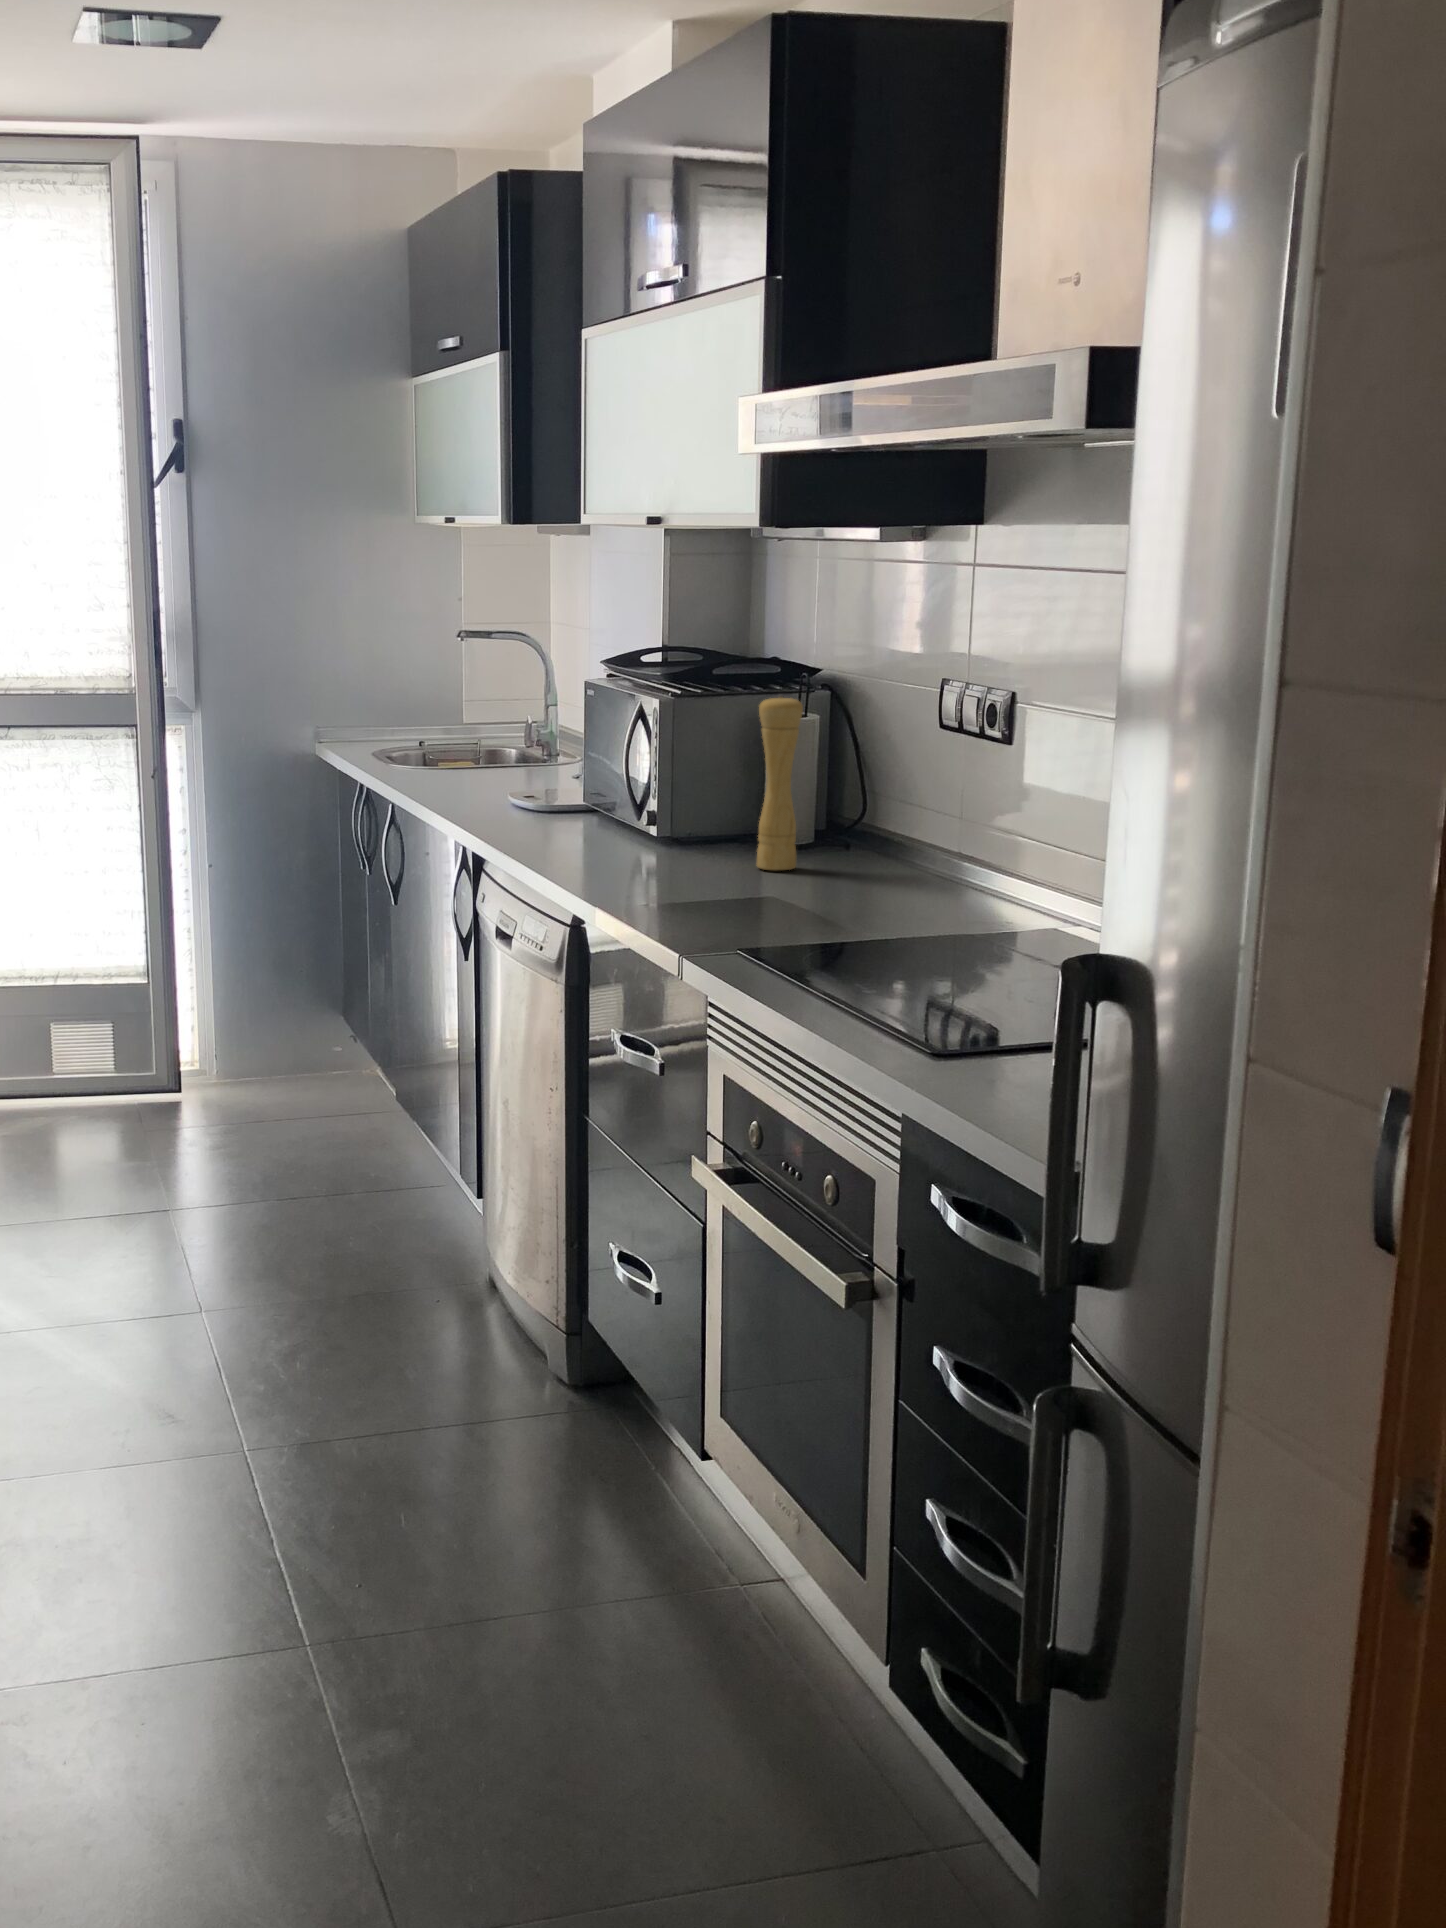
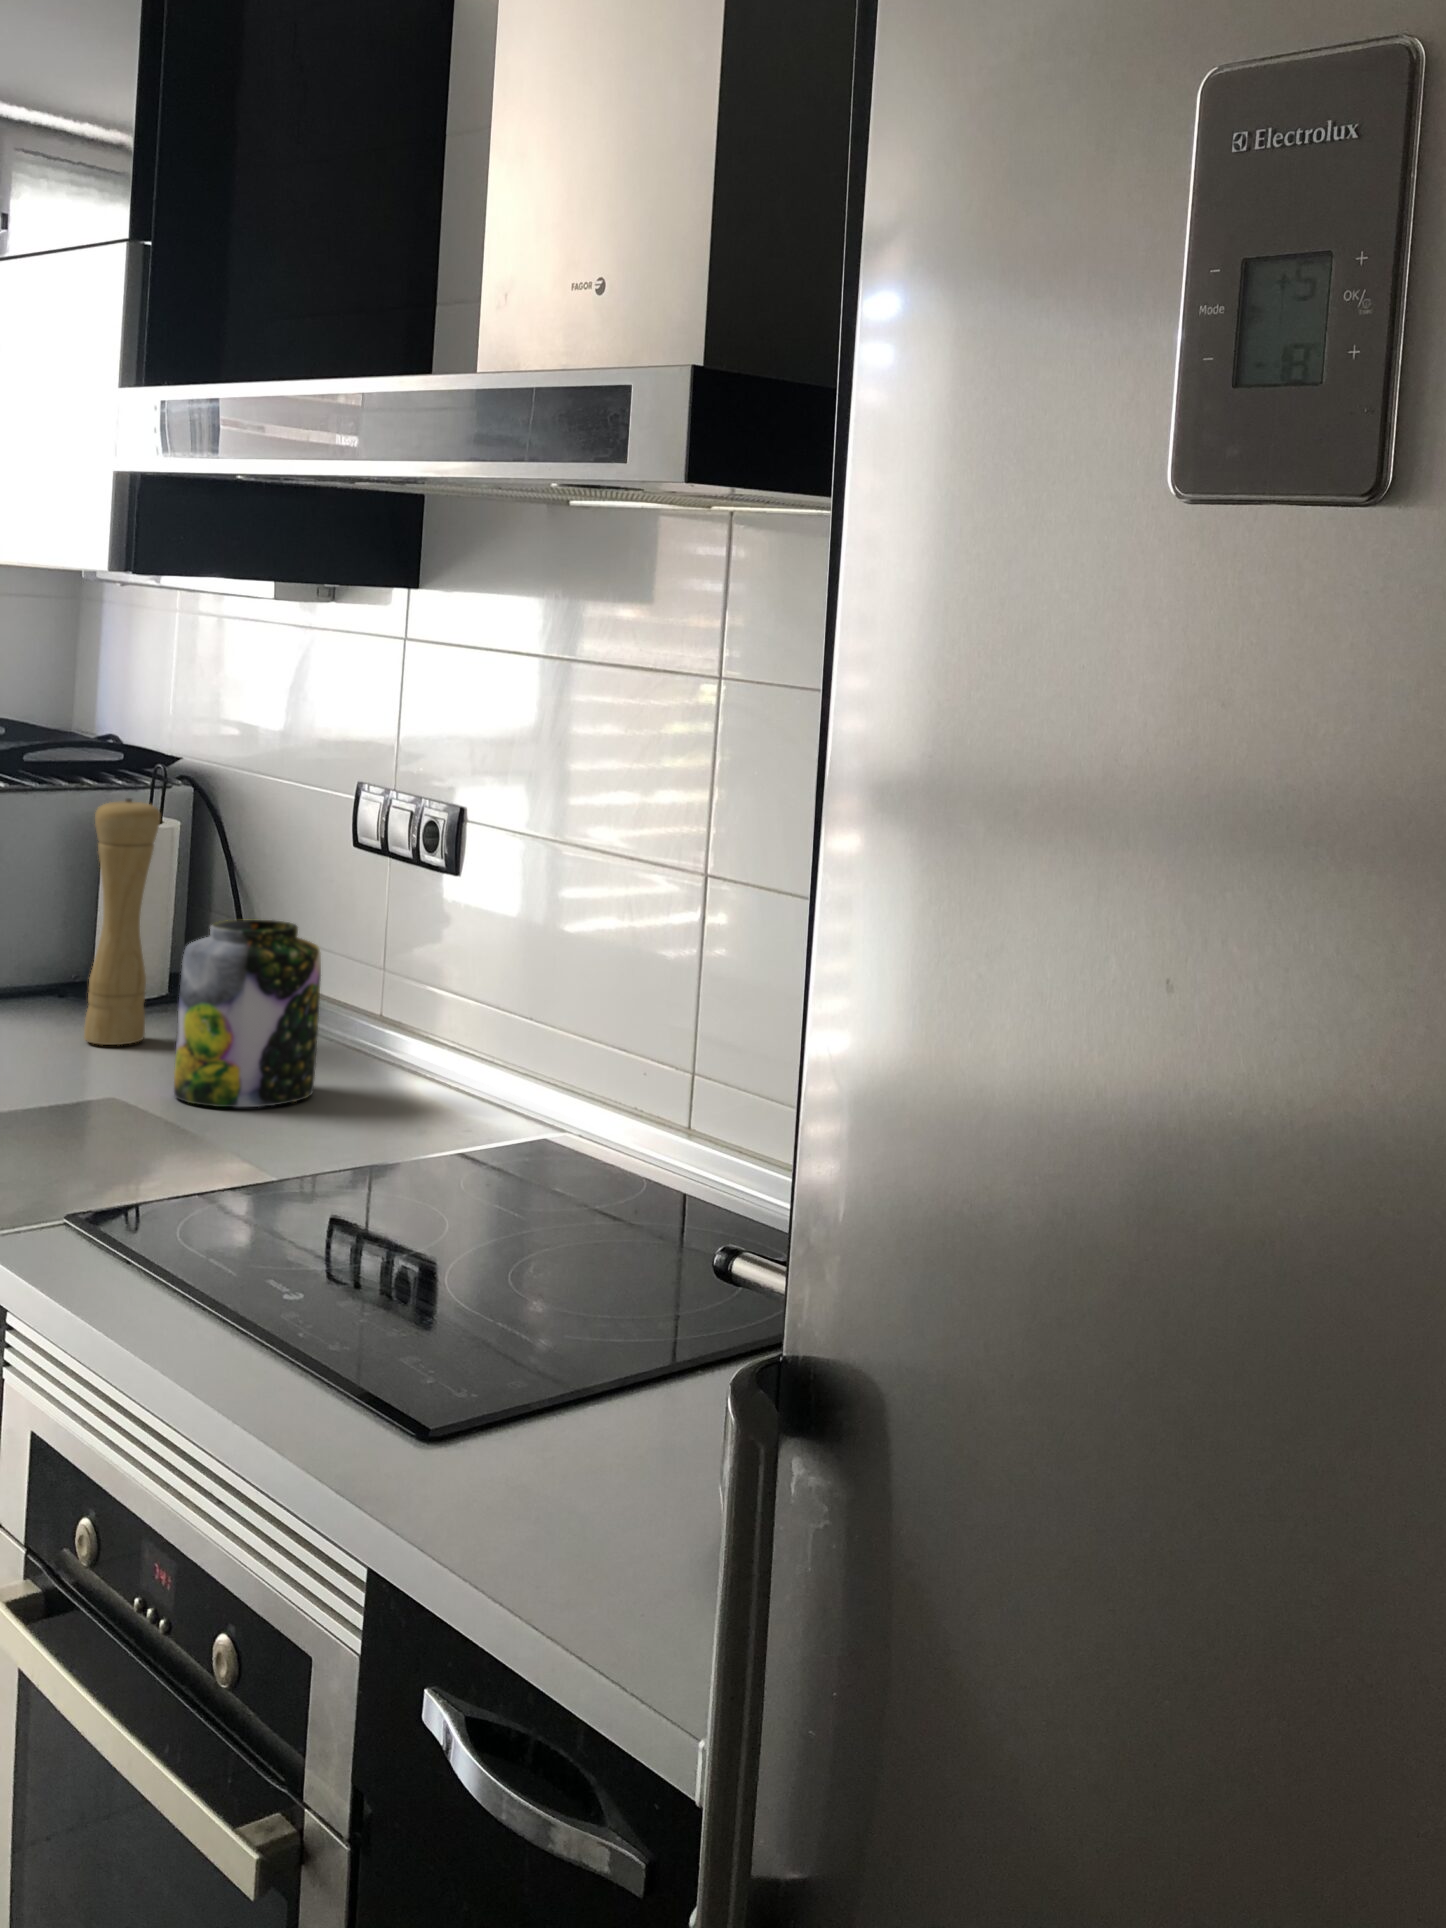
jar: none [812,777,910,907] -> present [173,919,321,1107]

